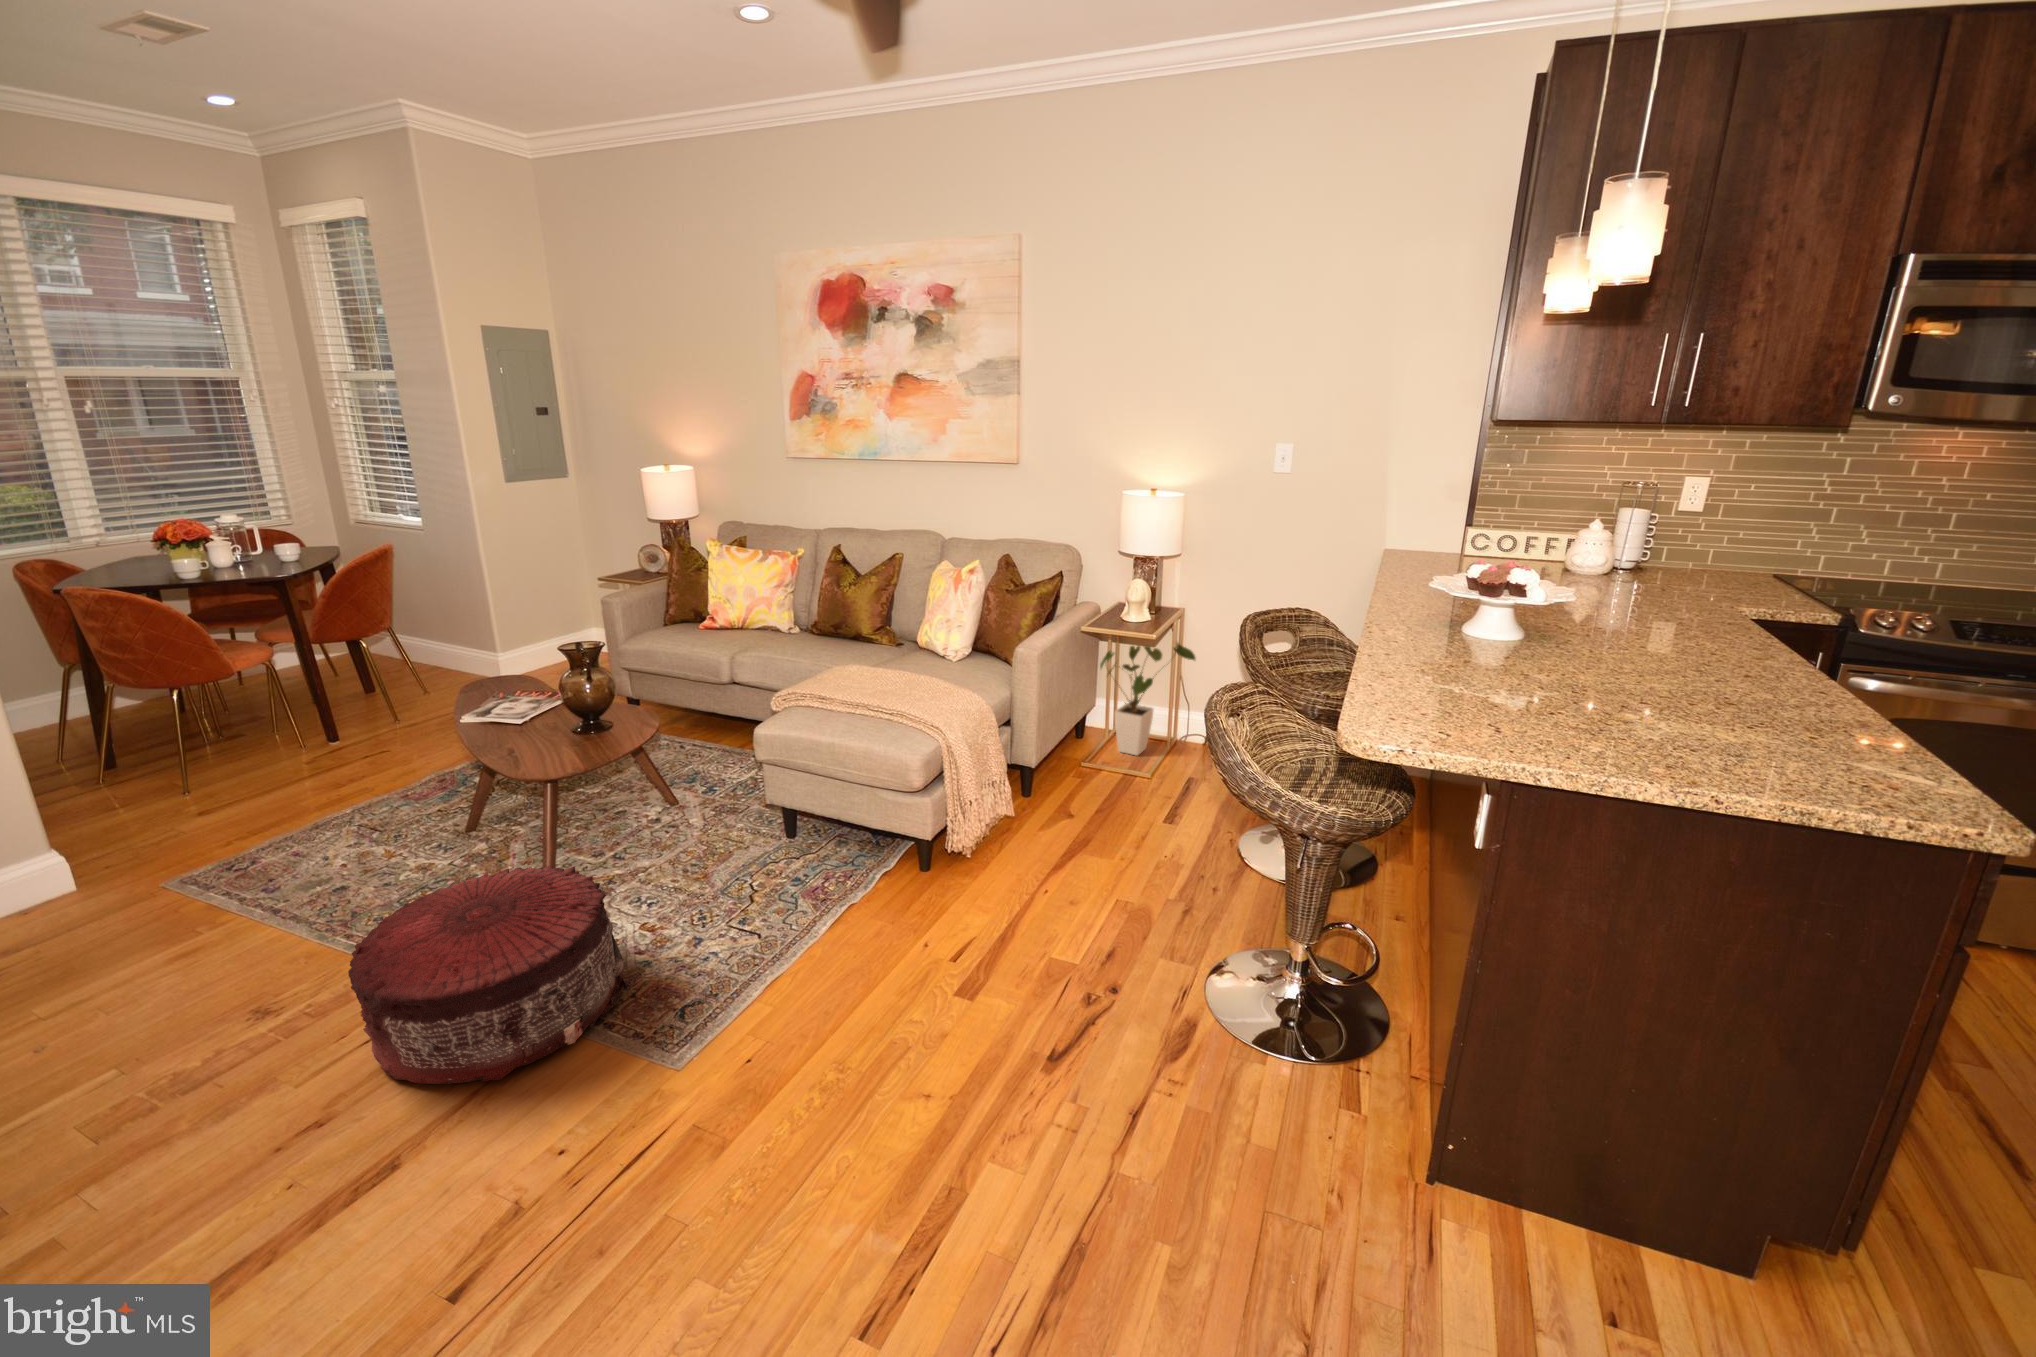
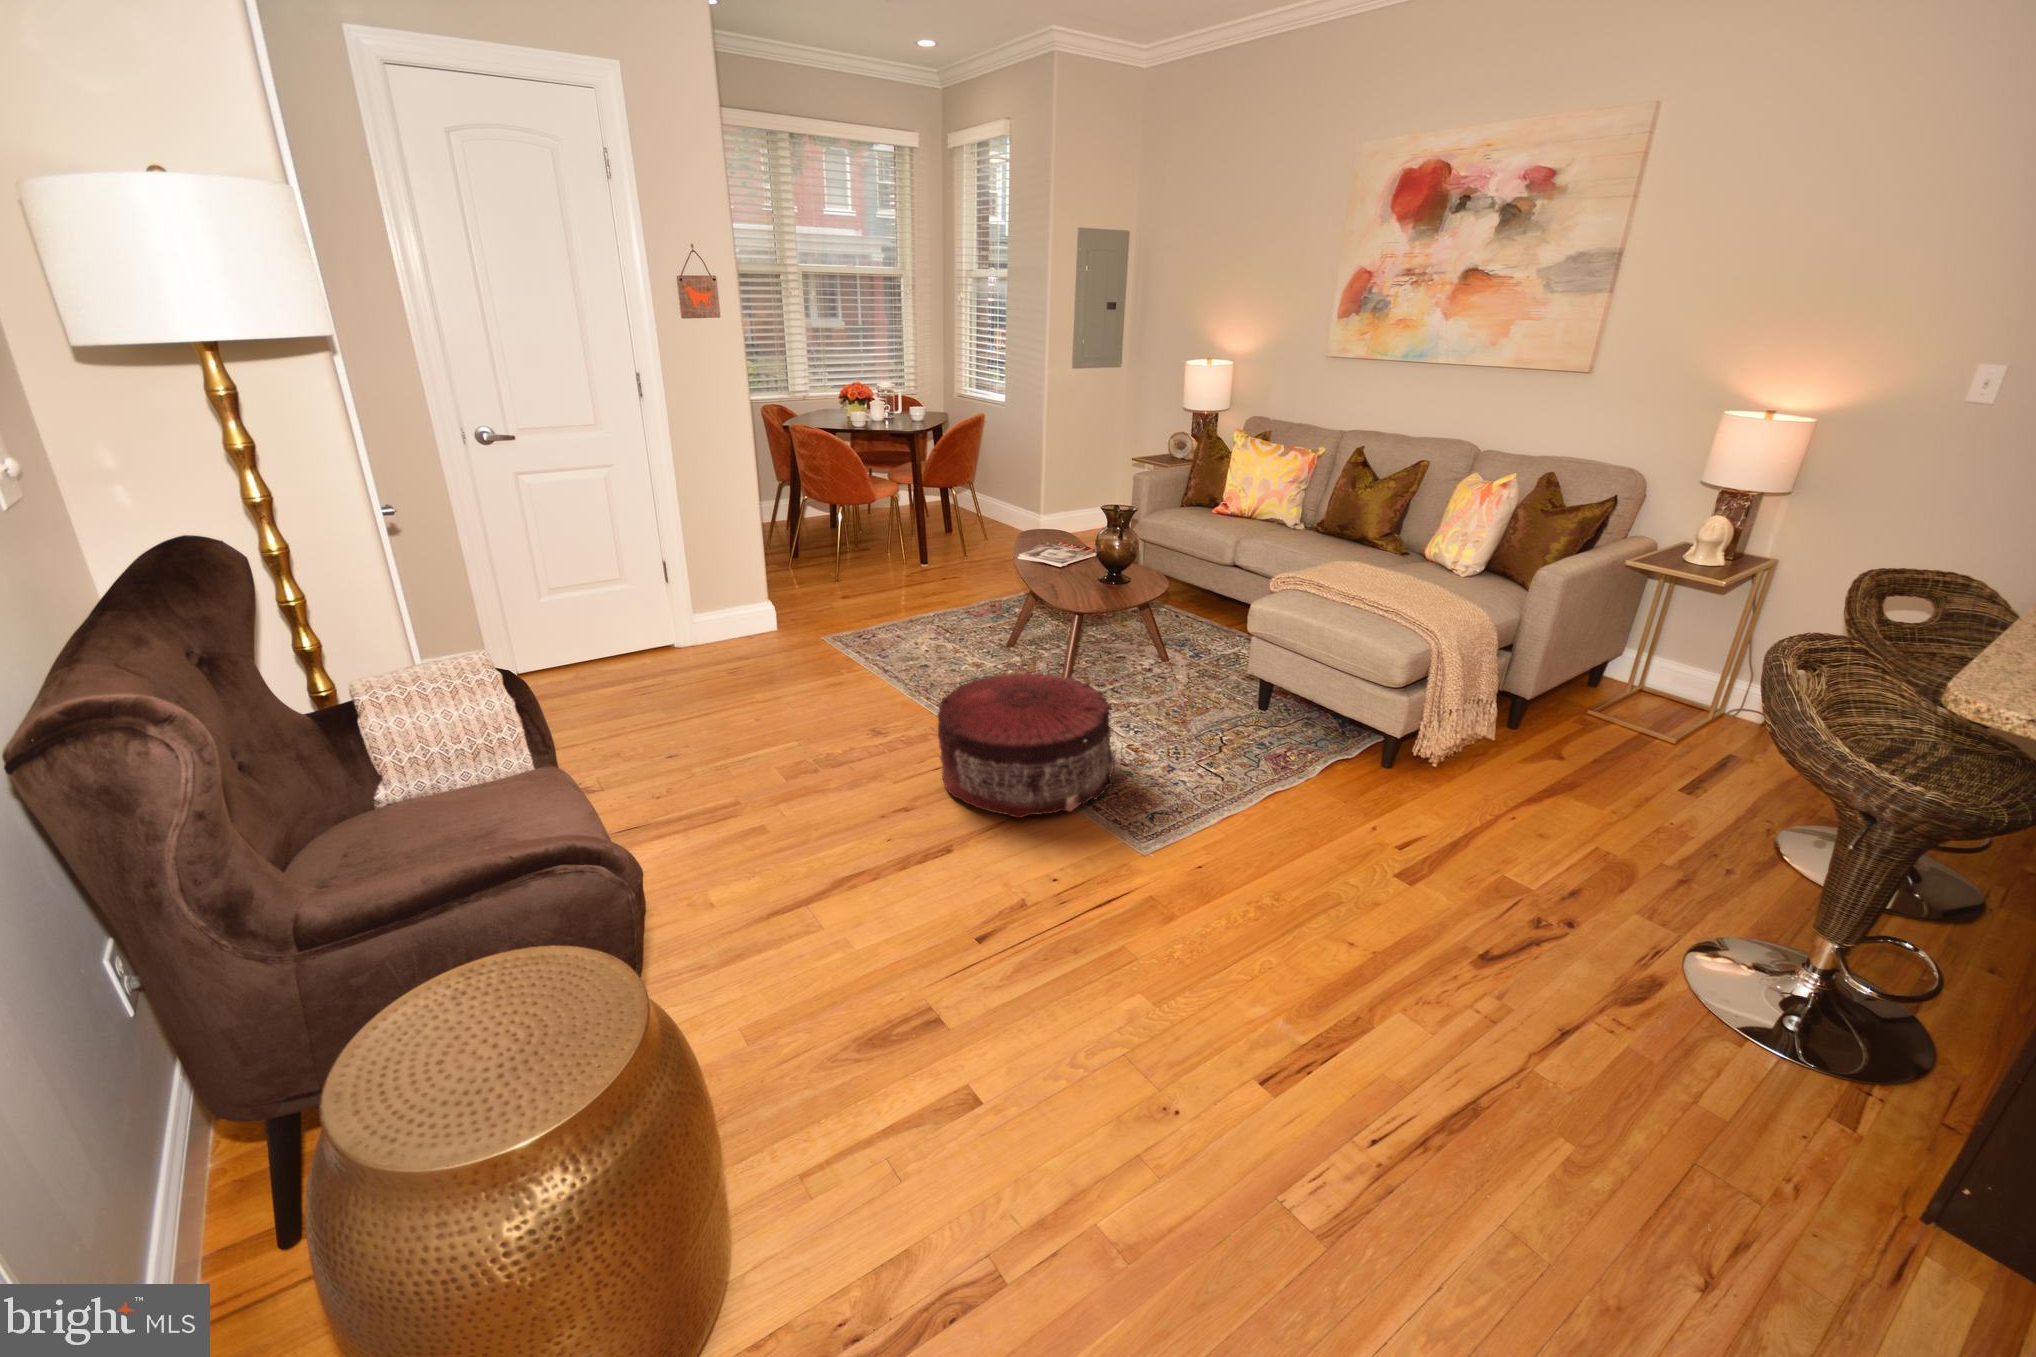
house plant: present [1100,643,1195,755] -> none [1640,594,1781,719]

